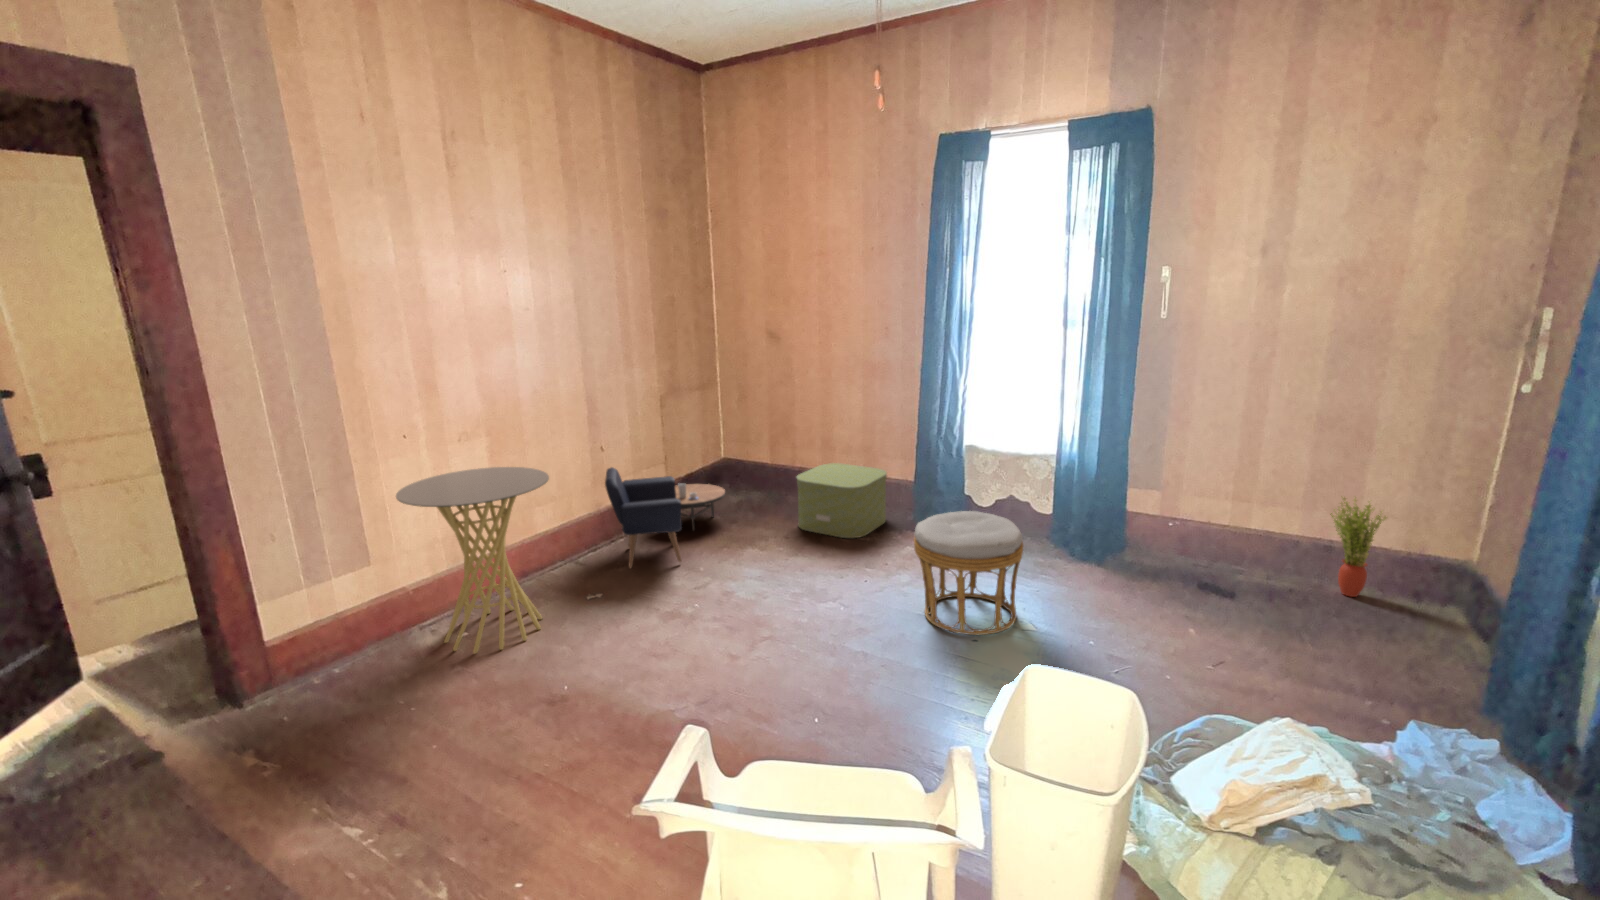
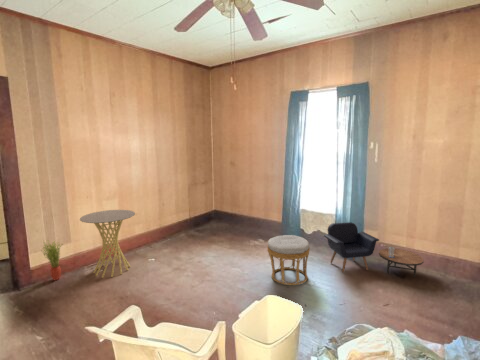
storage box: present [797,463,887,538] -> none [236,214,272,244]
armchair: present [605,467,725,568] -> present [324,222,424,277]
potted plant: present [1330,498,1387,597] -> present [43,241,61,280]

